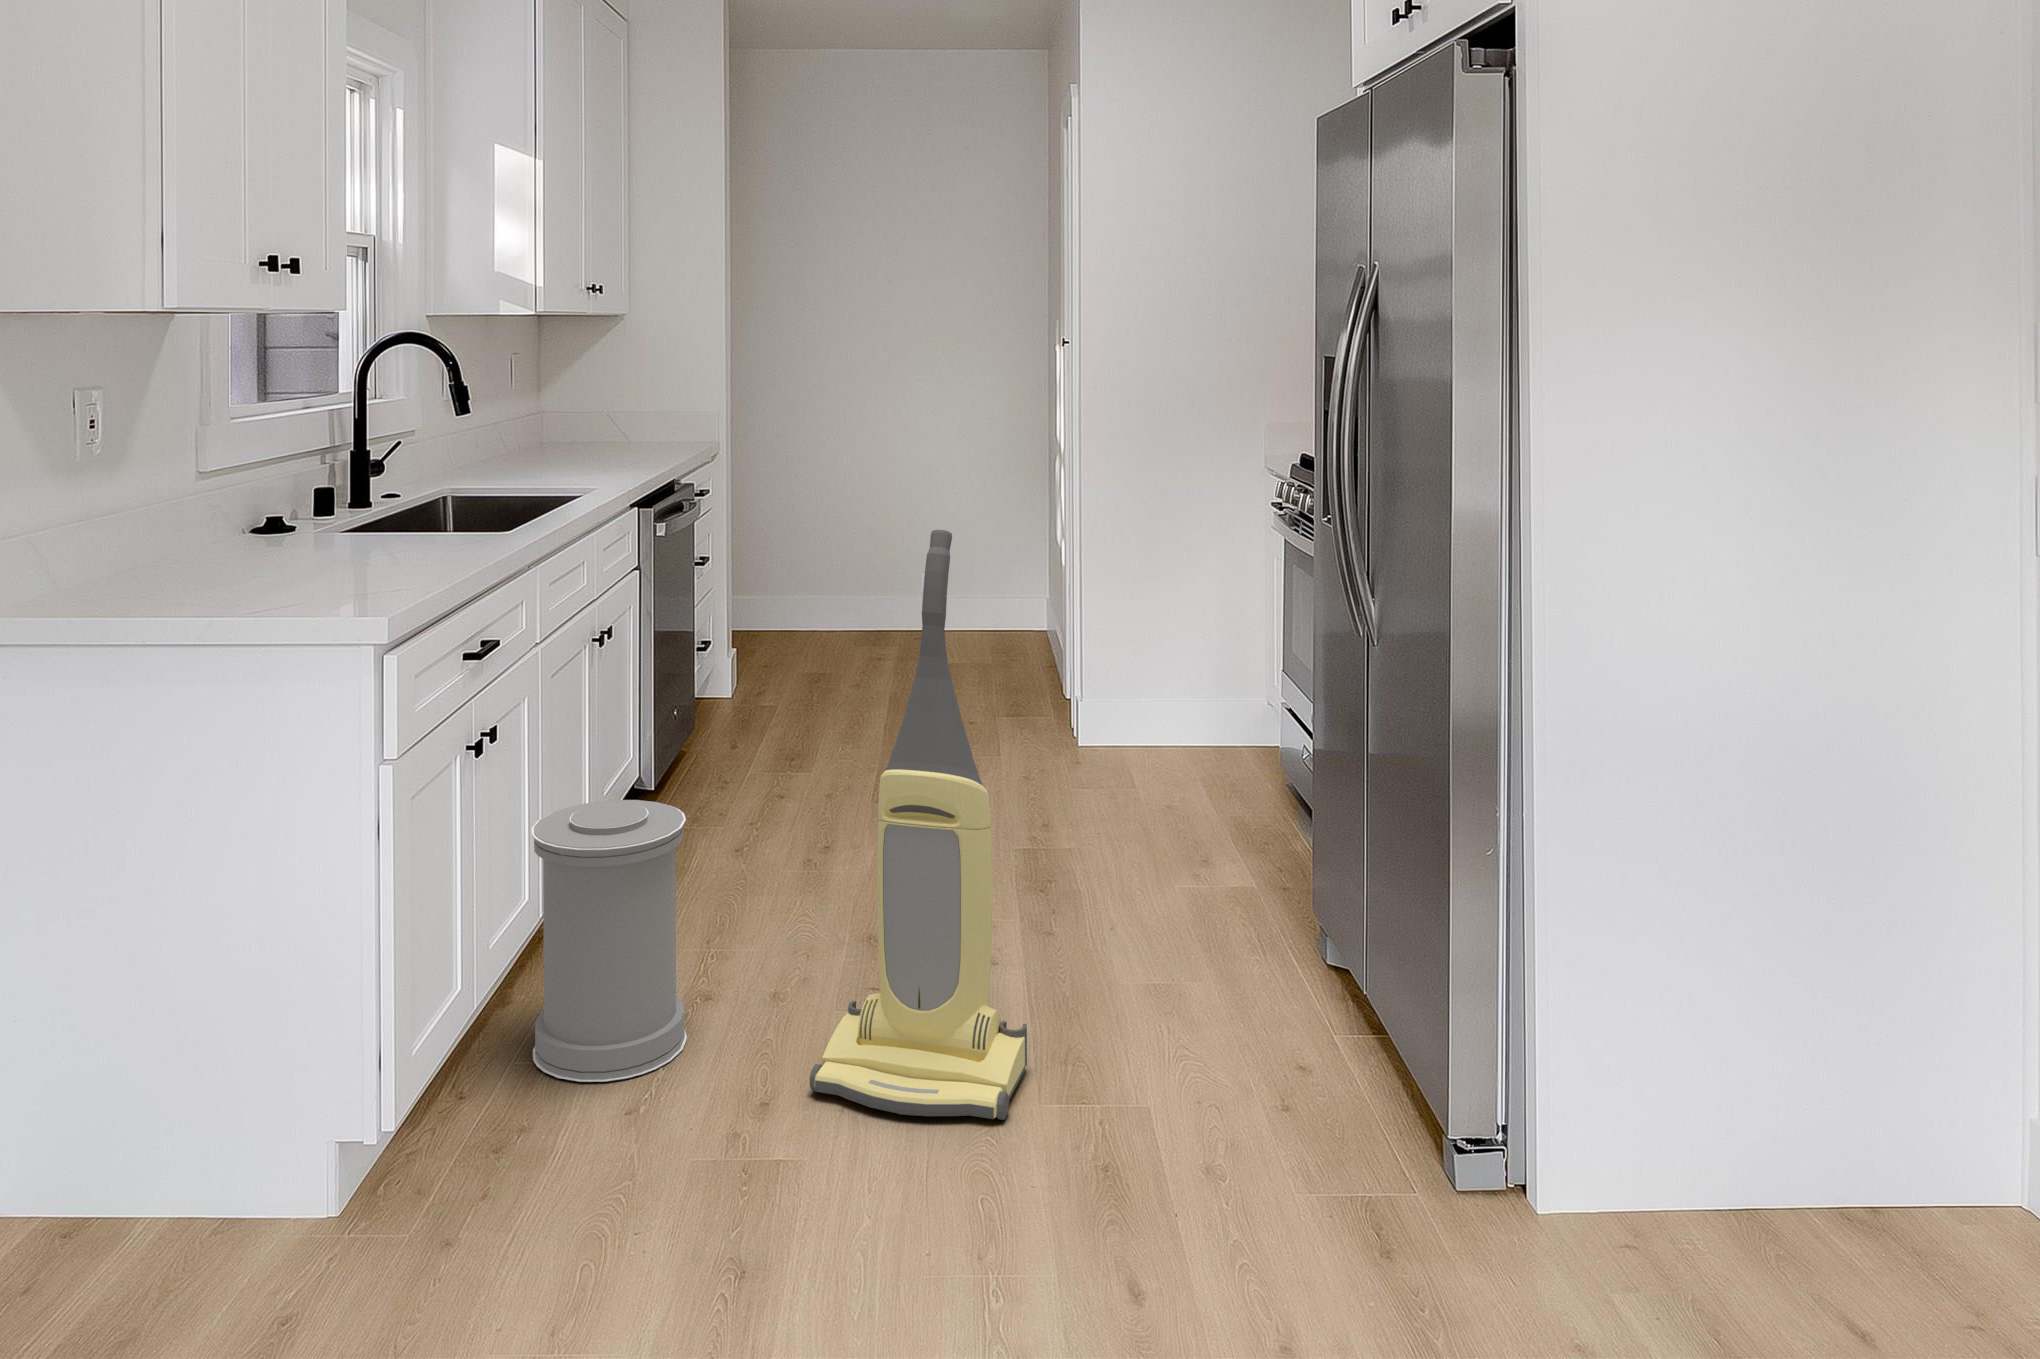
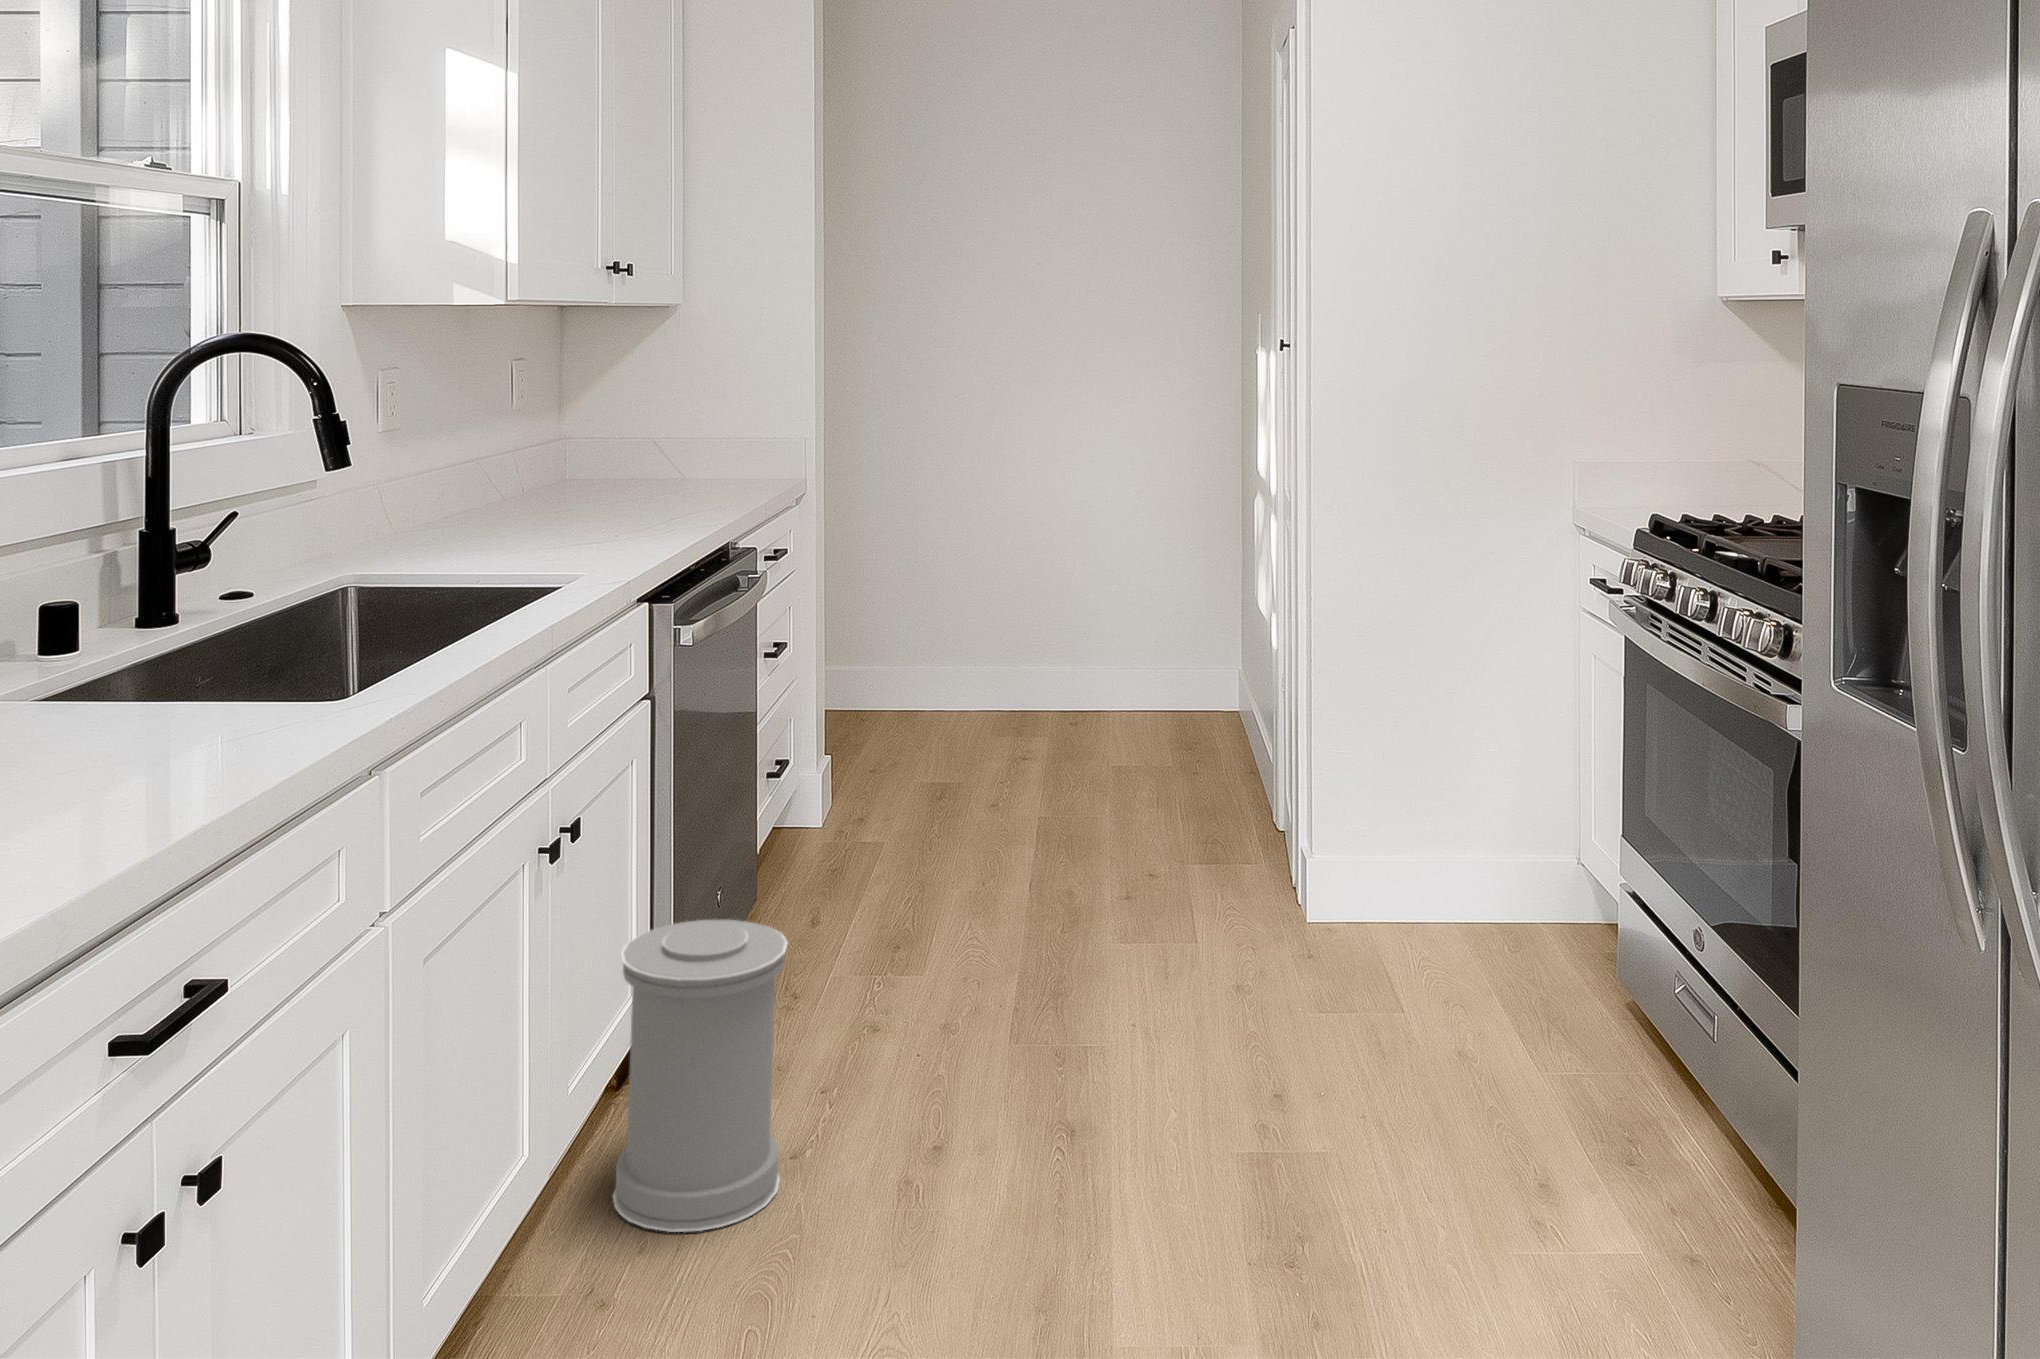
vacuum cleaner: present [810,530,1027,1120] -> none [923,638,1150,1265]

